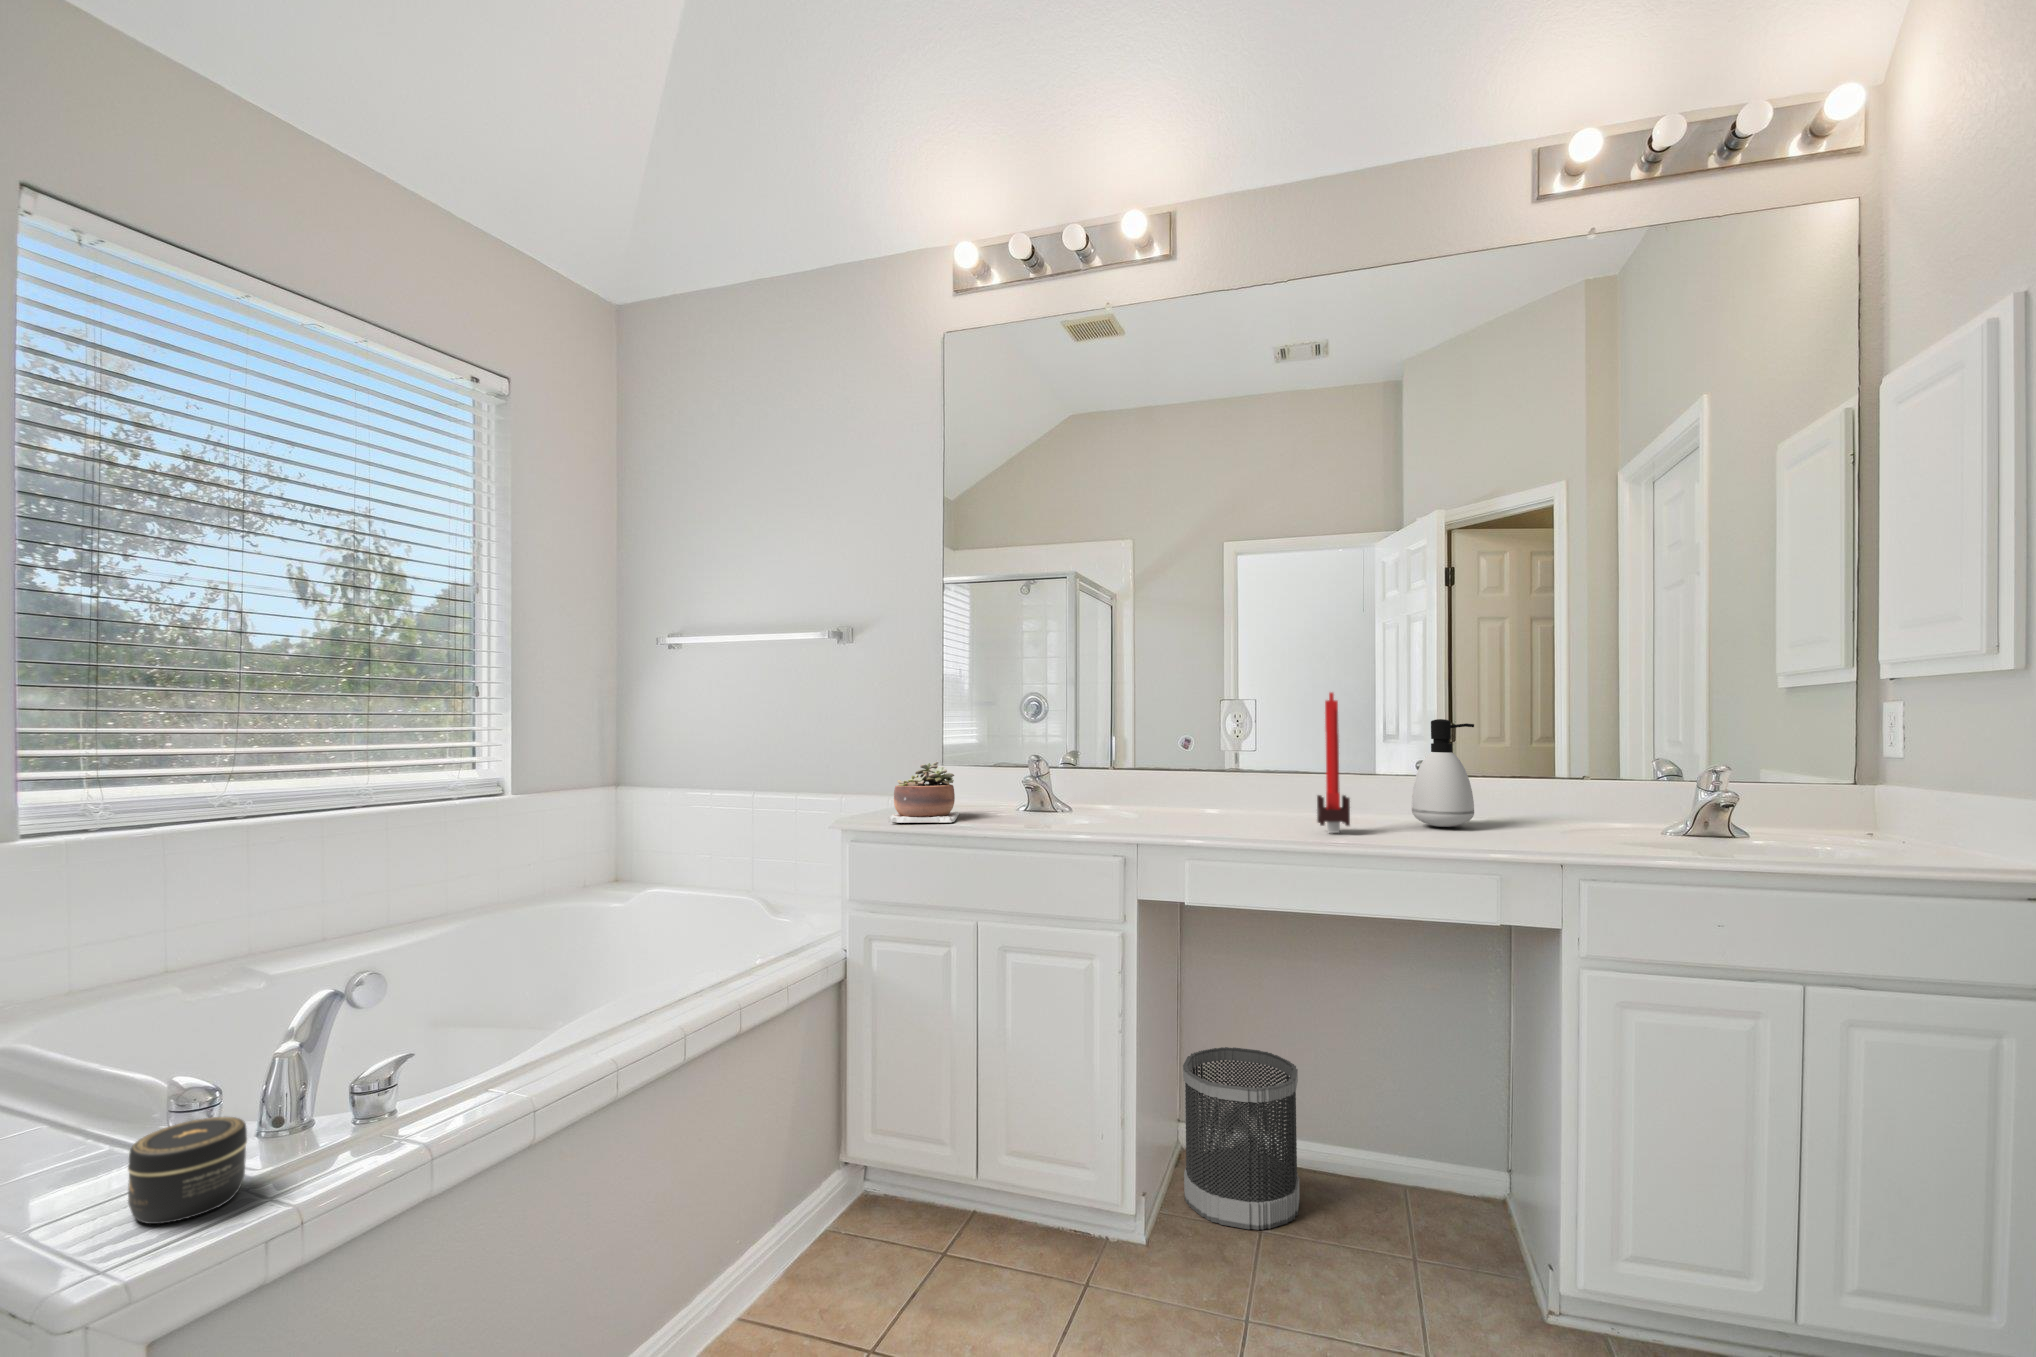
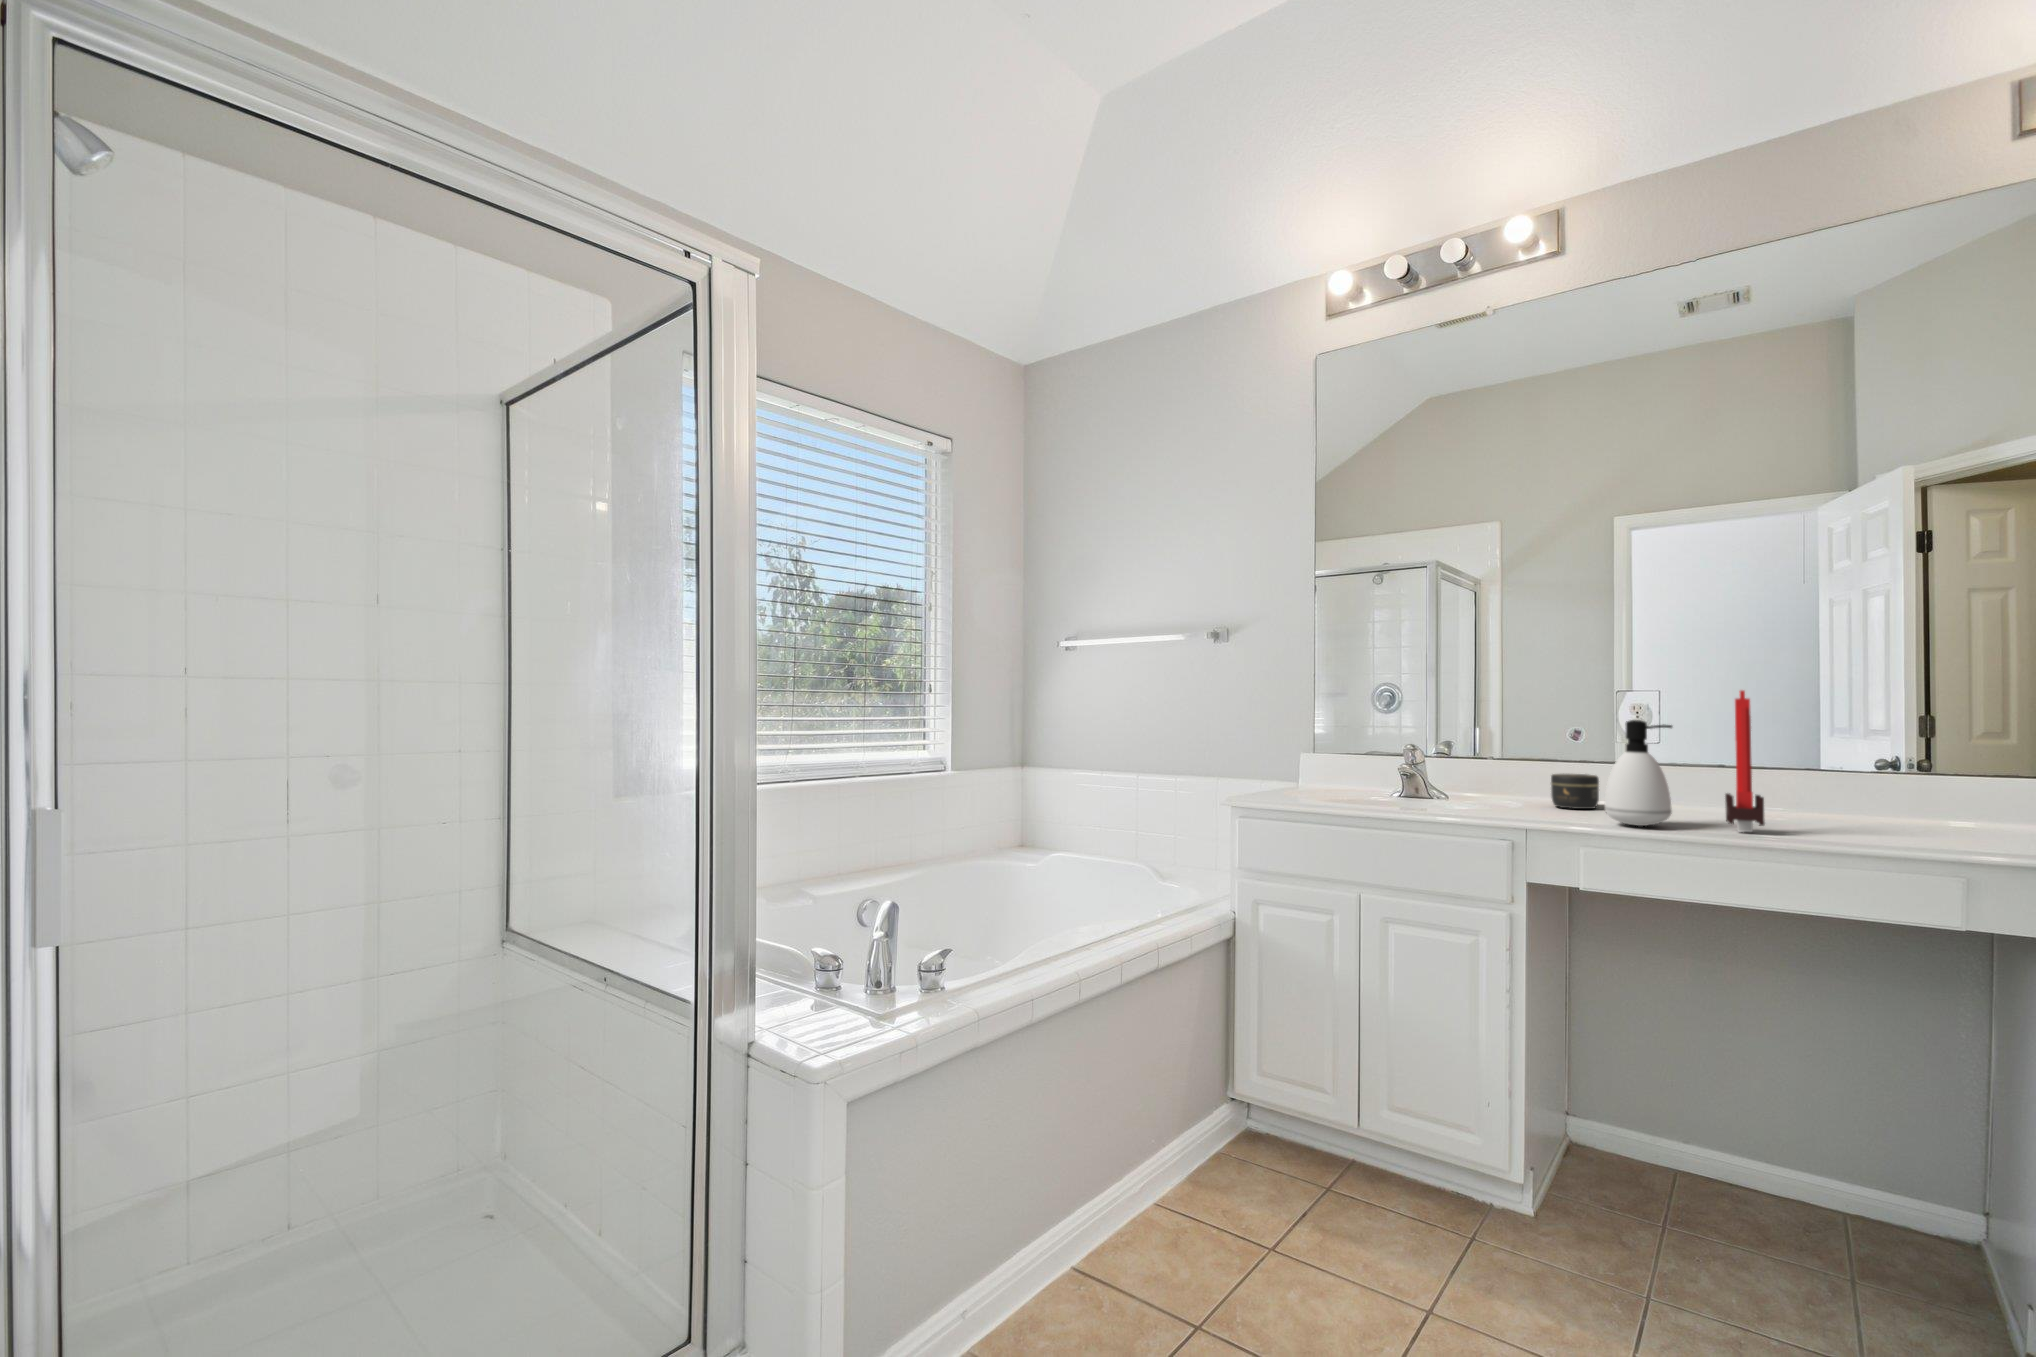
soap dispenser: present [1412,719,1474,827] -> present [1605,720,1672,826]
succulent plant: present [888,762,959,823] -> none [1275,752,1338,806]
wastebasket: present [1183,1047,1300,1230] -> none [1572,1043,1707,1224]
jar: present [128,1117,247,1224] -> present [1551,774,1599,809]

